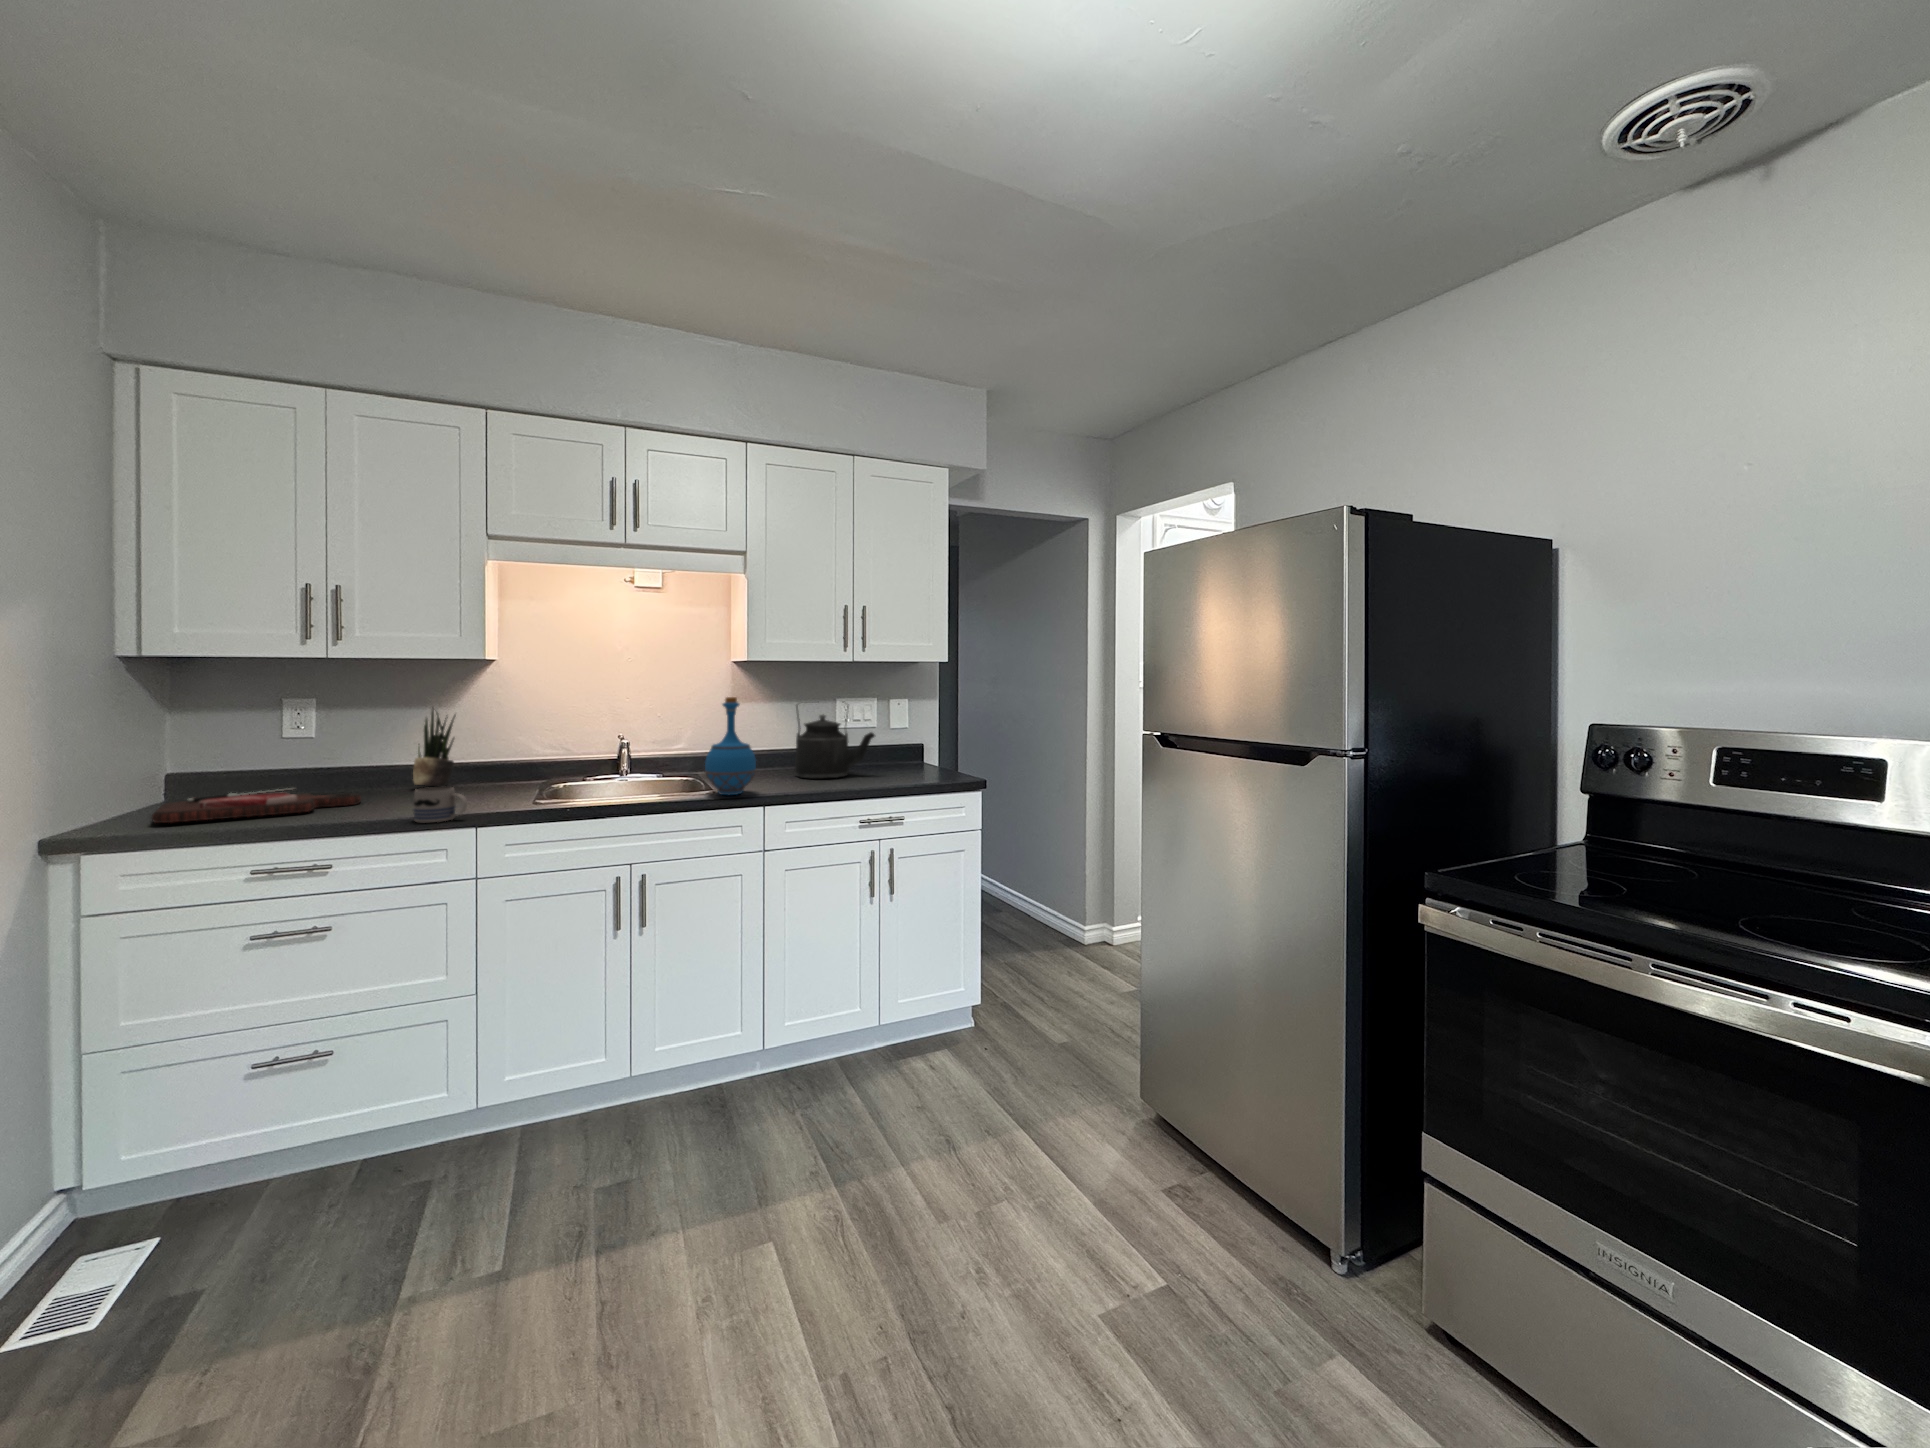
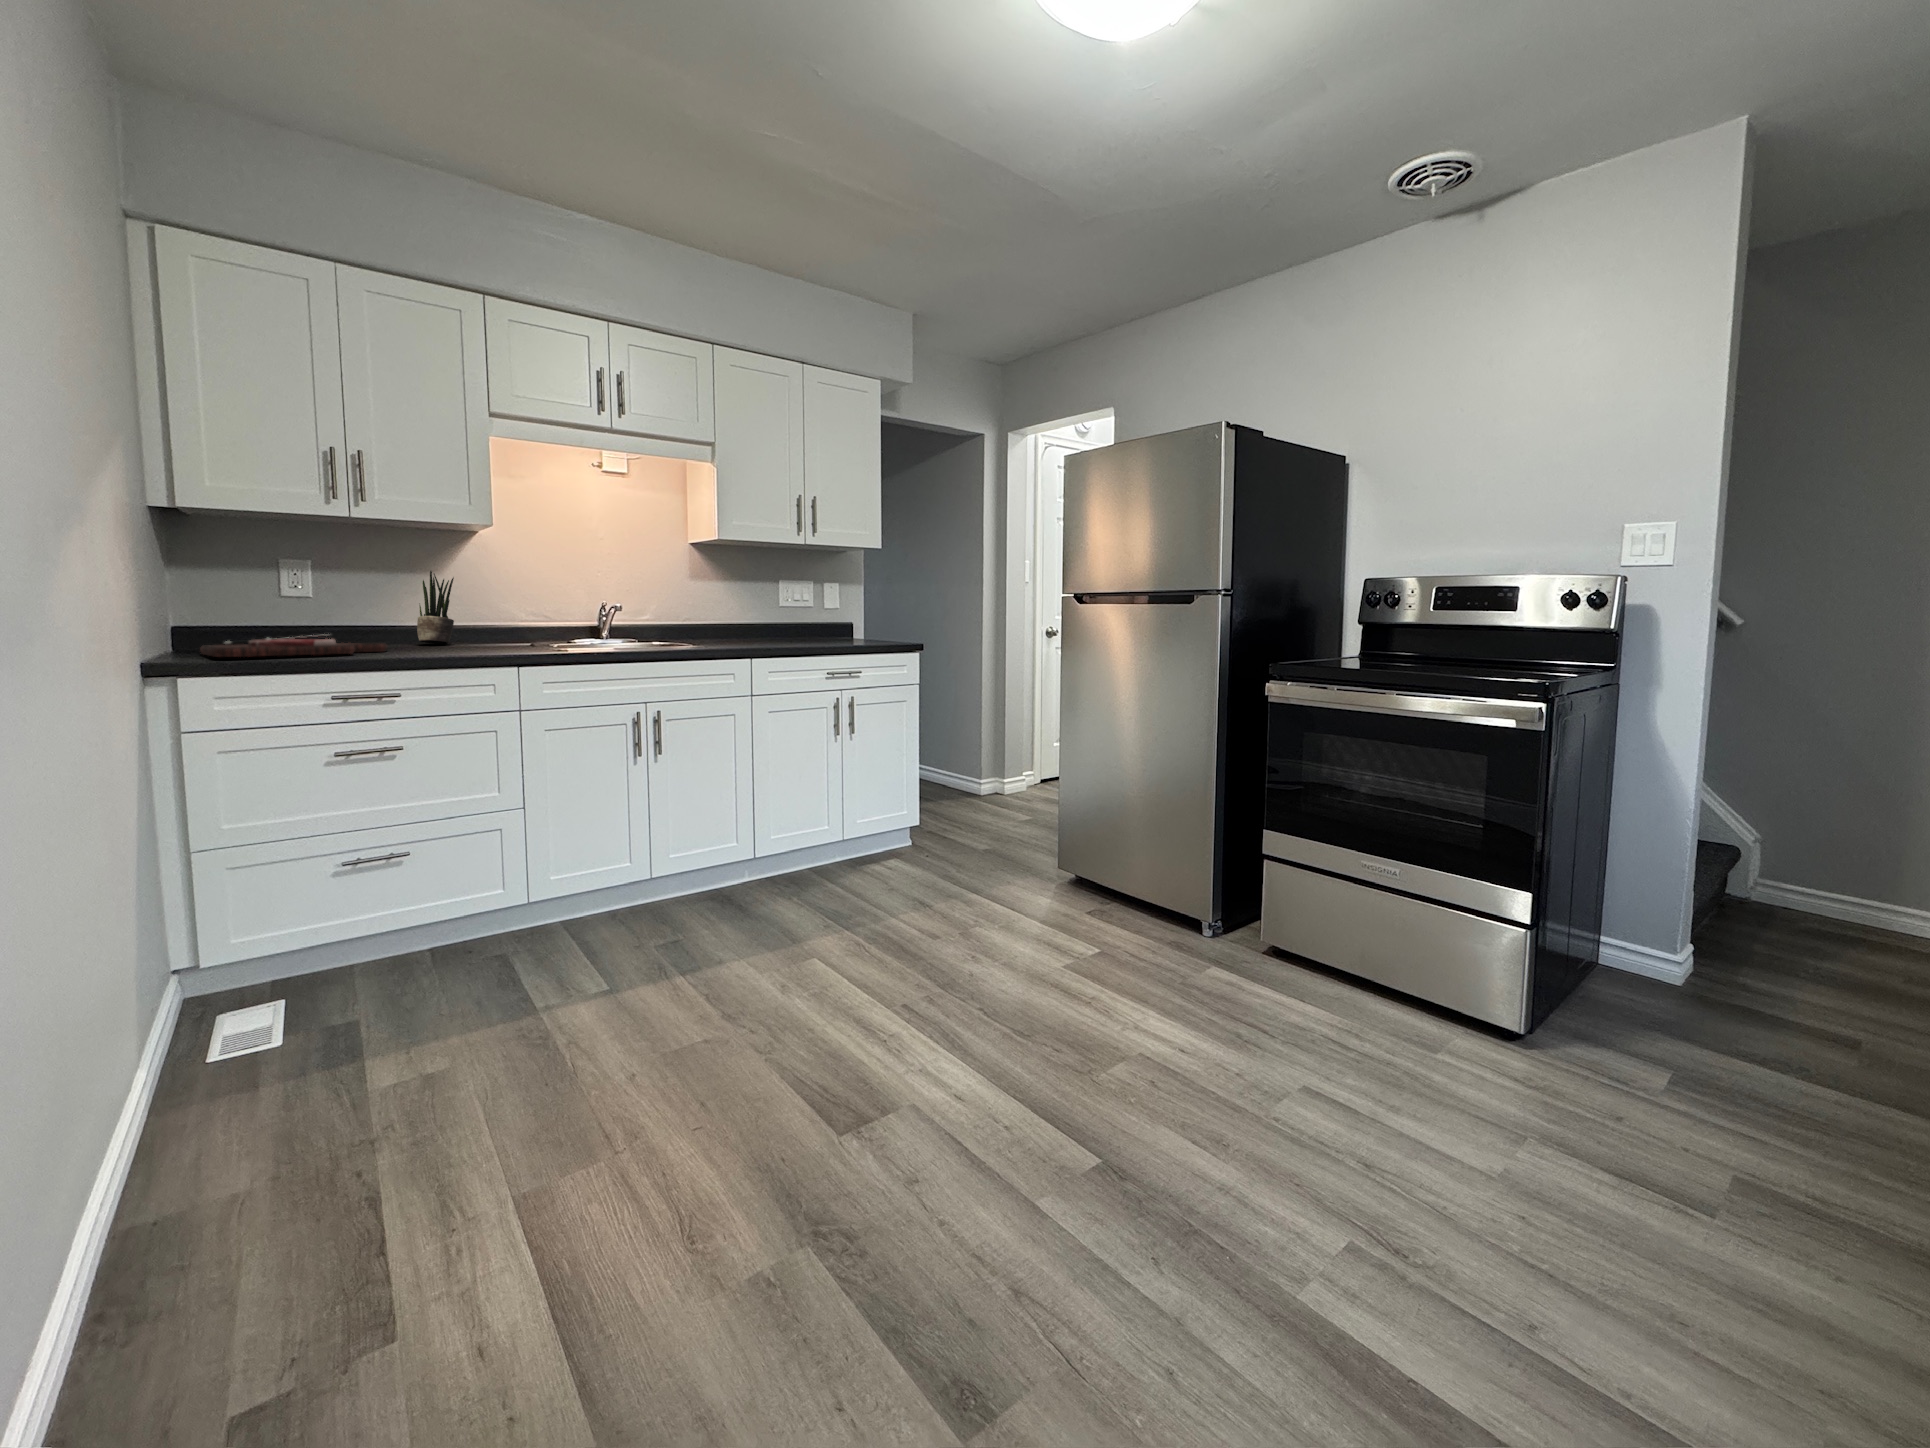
bottle: present [705,697,756,795] -> none [696,567,741,650]
kettle: present [795,701,875,778] -> none [755,579,825,643]
mug: present [413,787,467,822] -> none [464,631,512,659]

